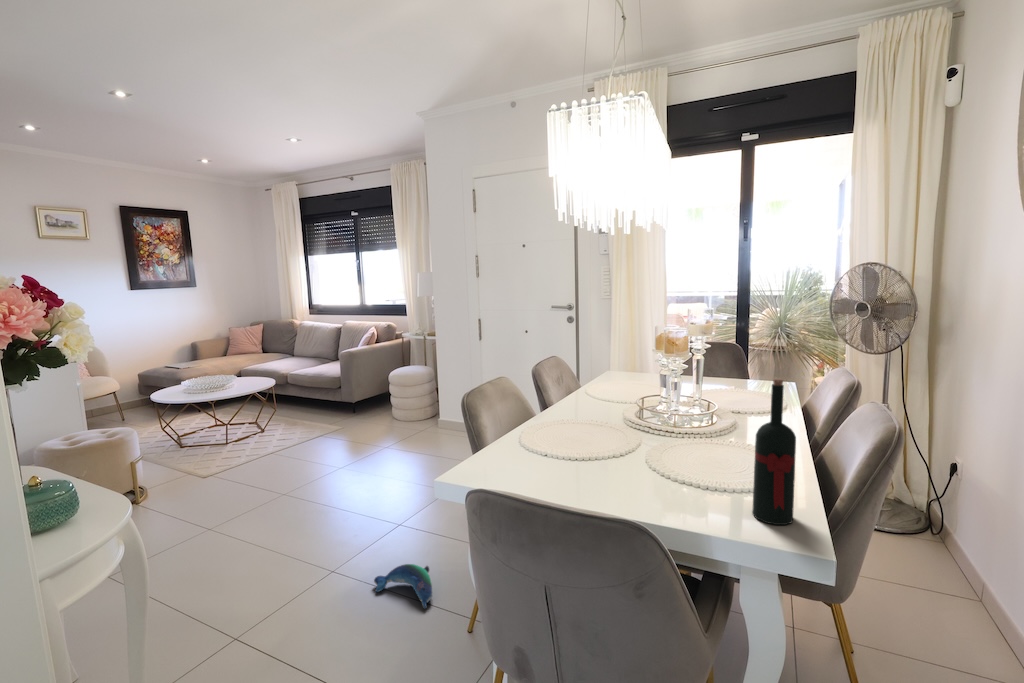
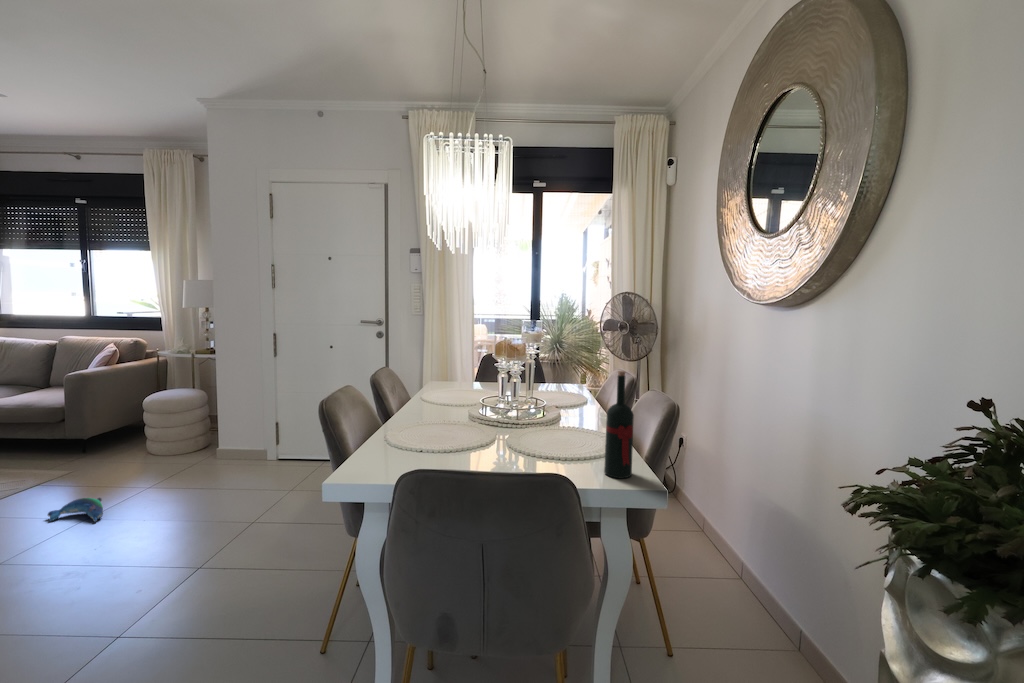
plush toy: present [374,564,432,608] -> present [48,498,103,522]

